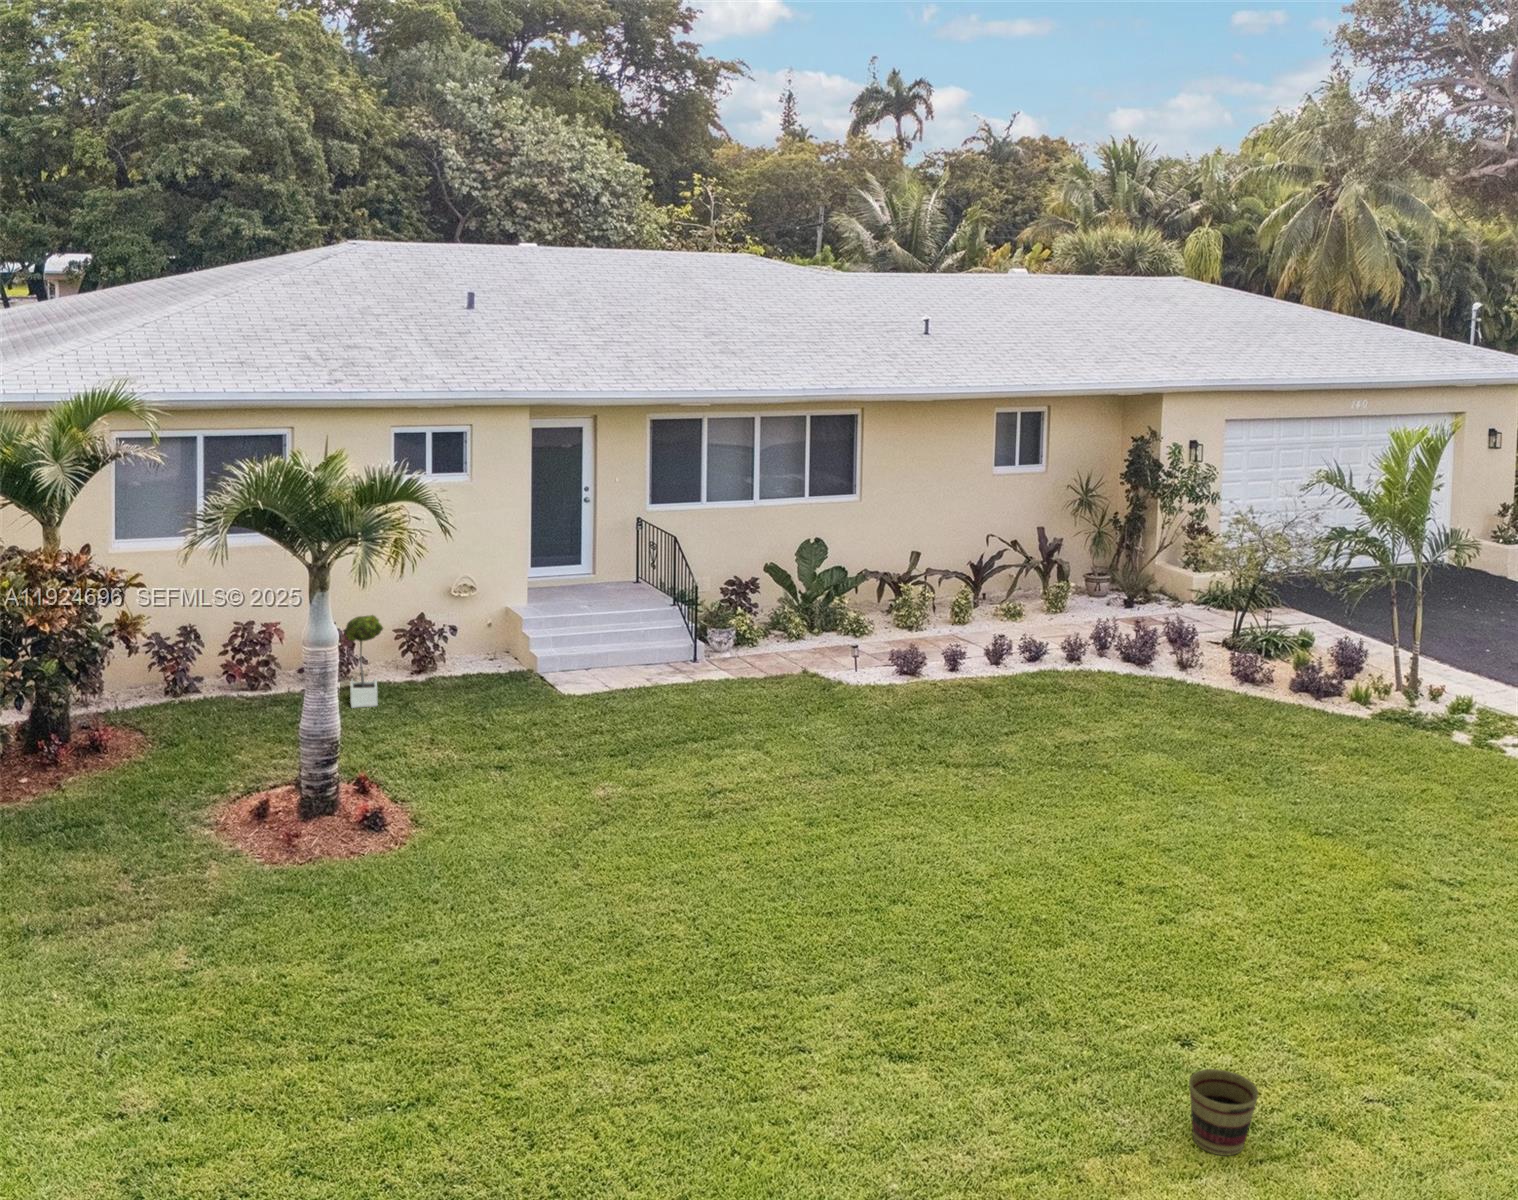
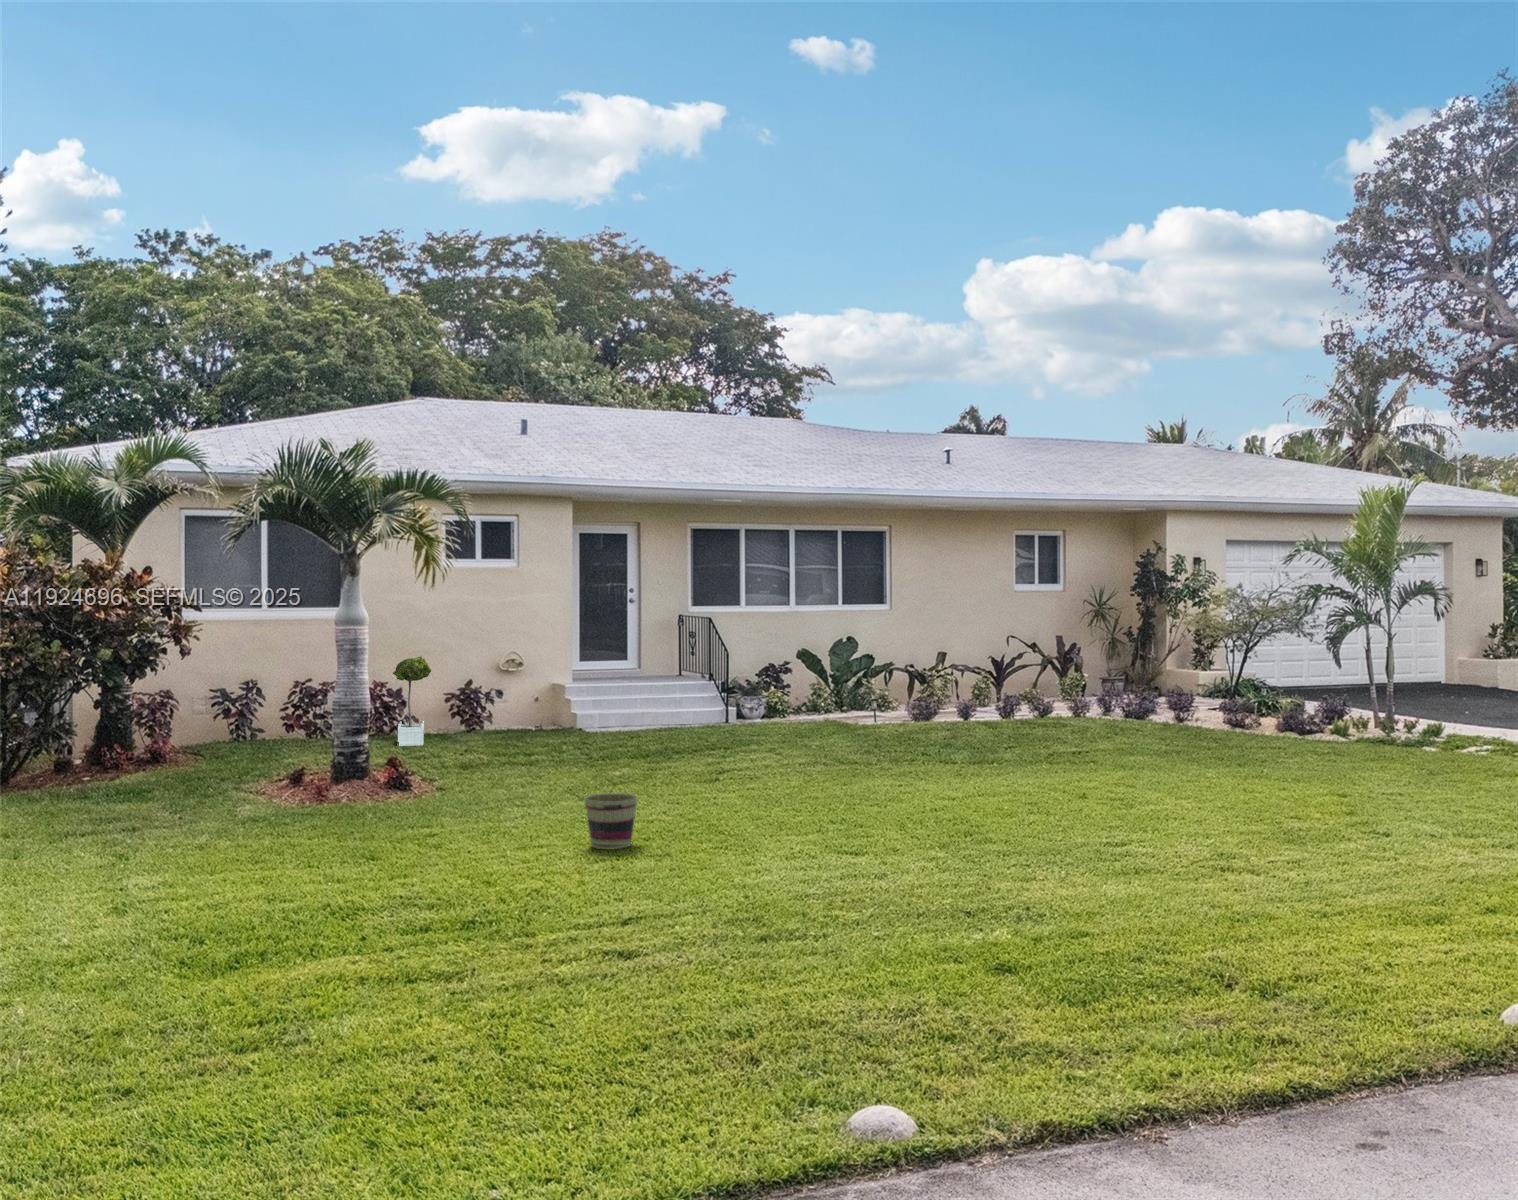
basket: present [1189,1069,1258,1156] -> present [585,793,637,850]

